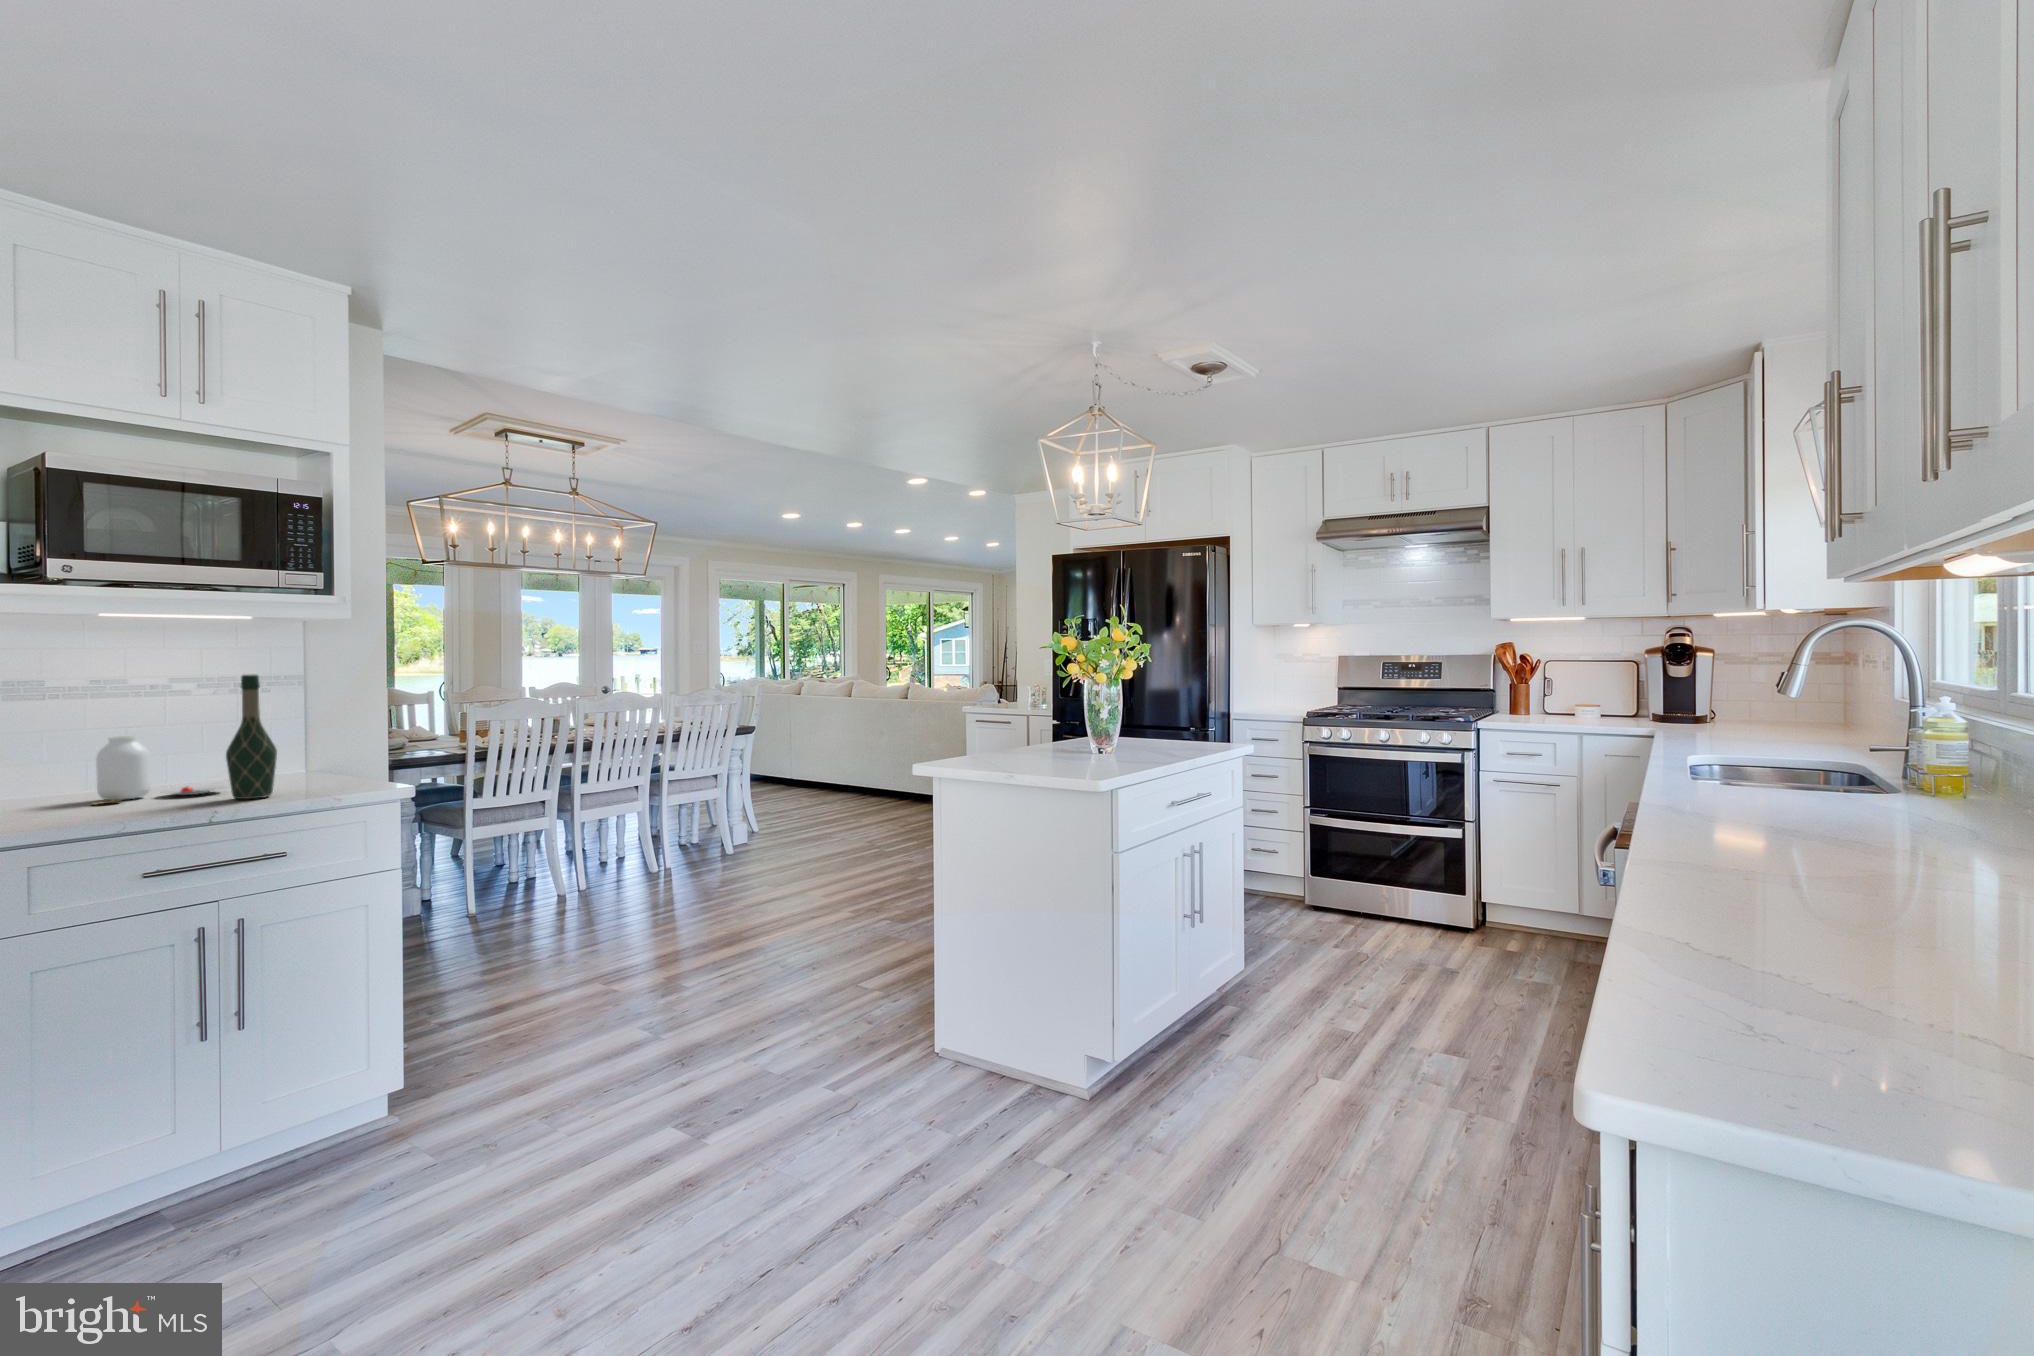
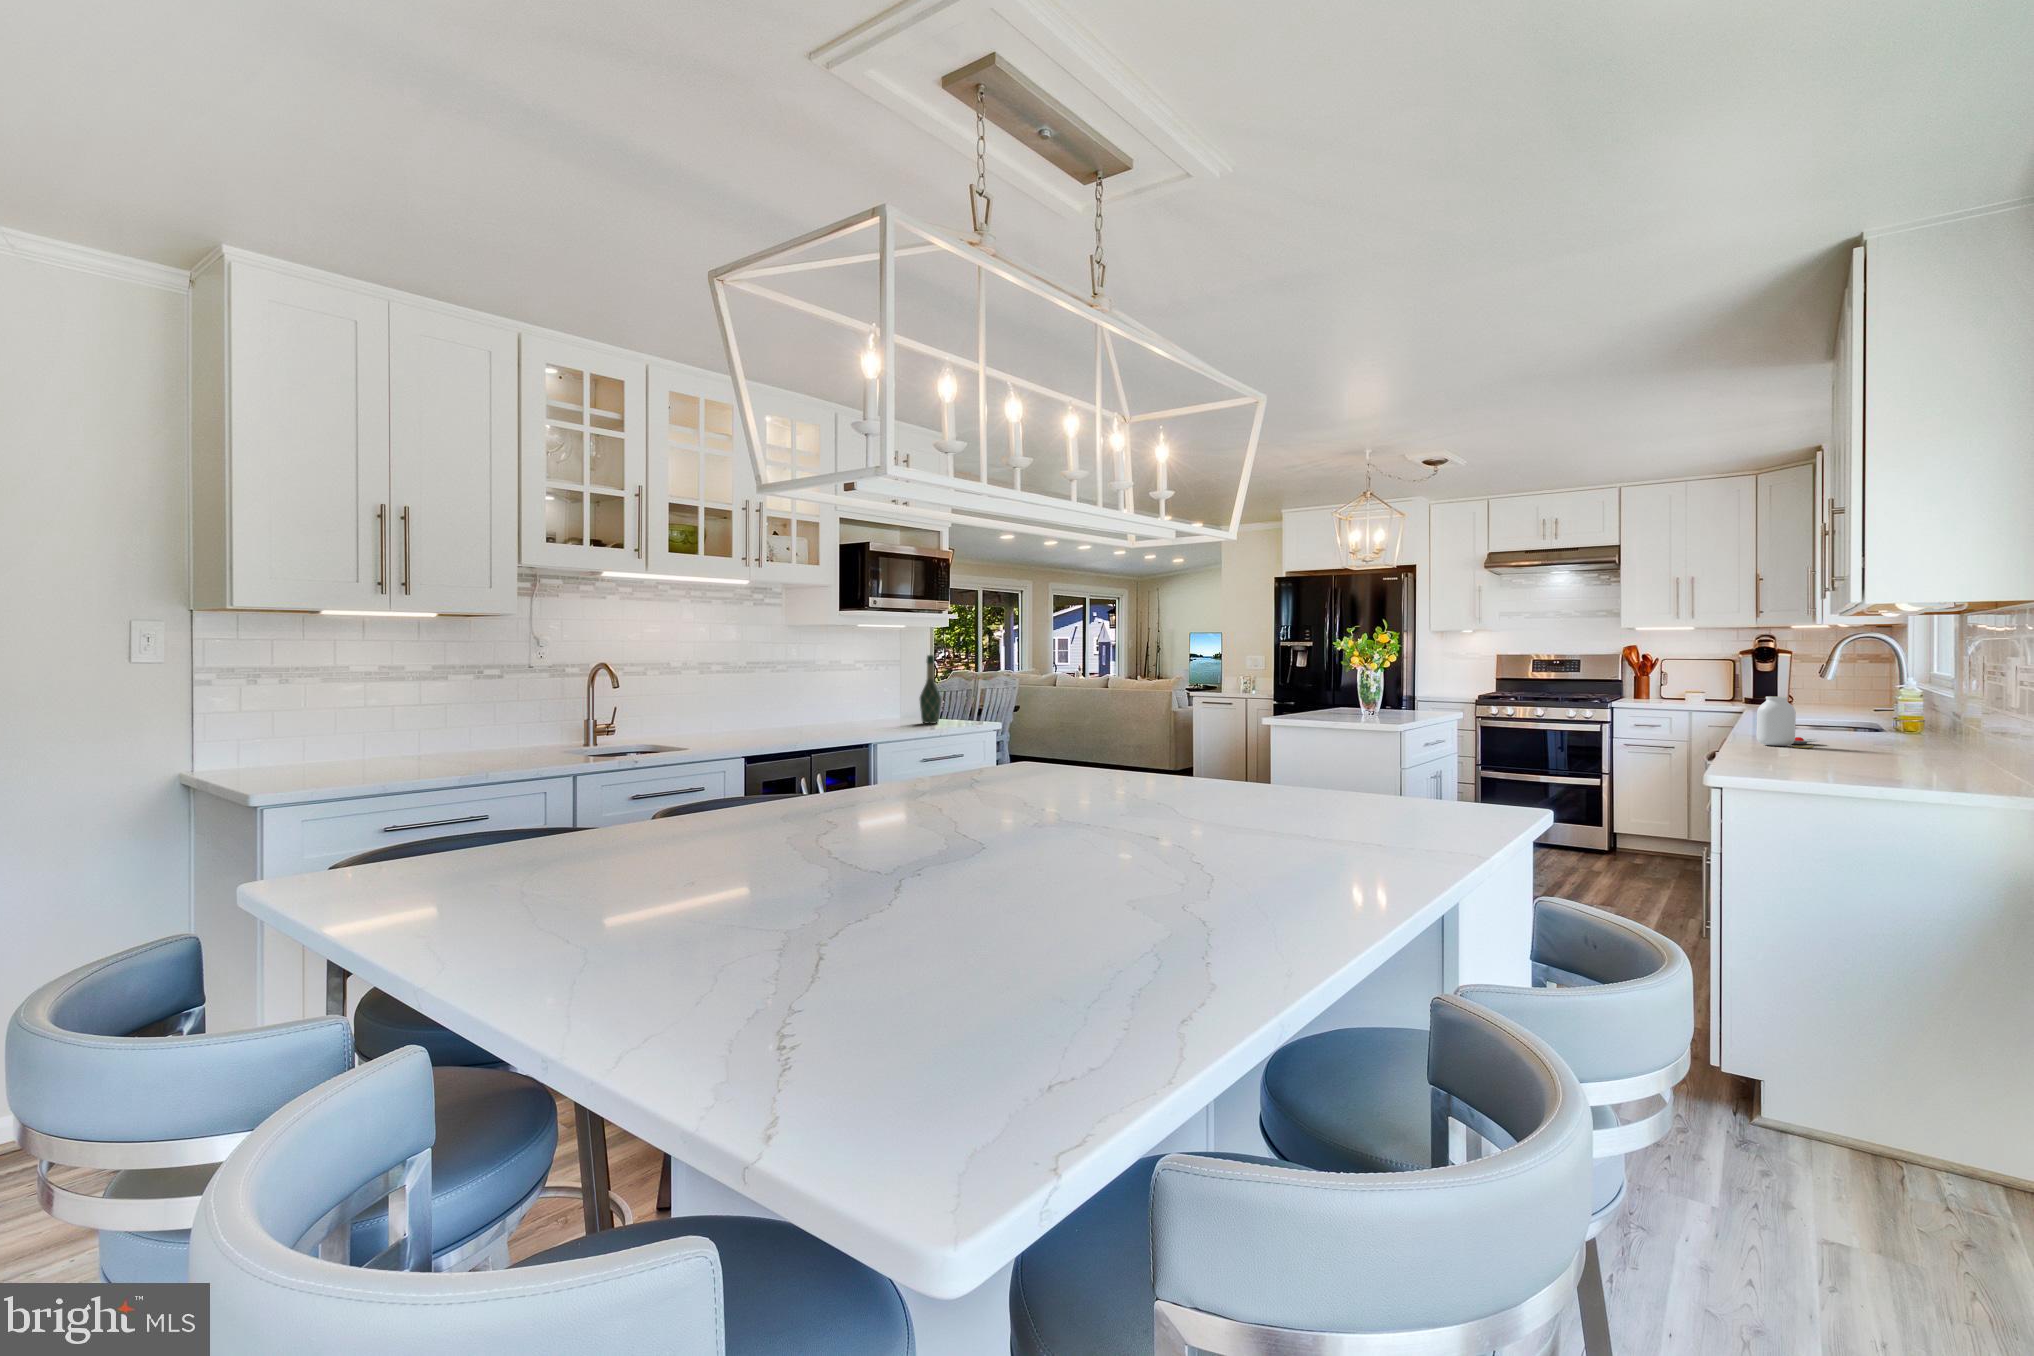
jar: present [92,736,224,805] -> present [1757,696,1819,748]

